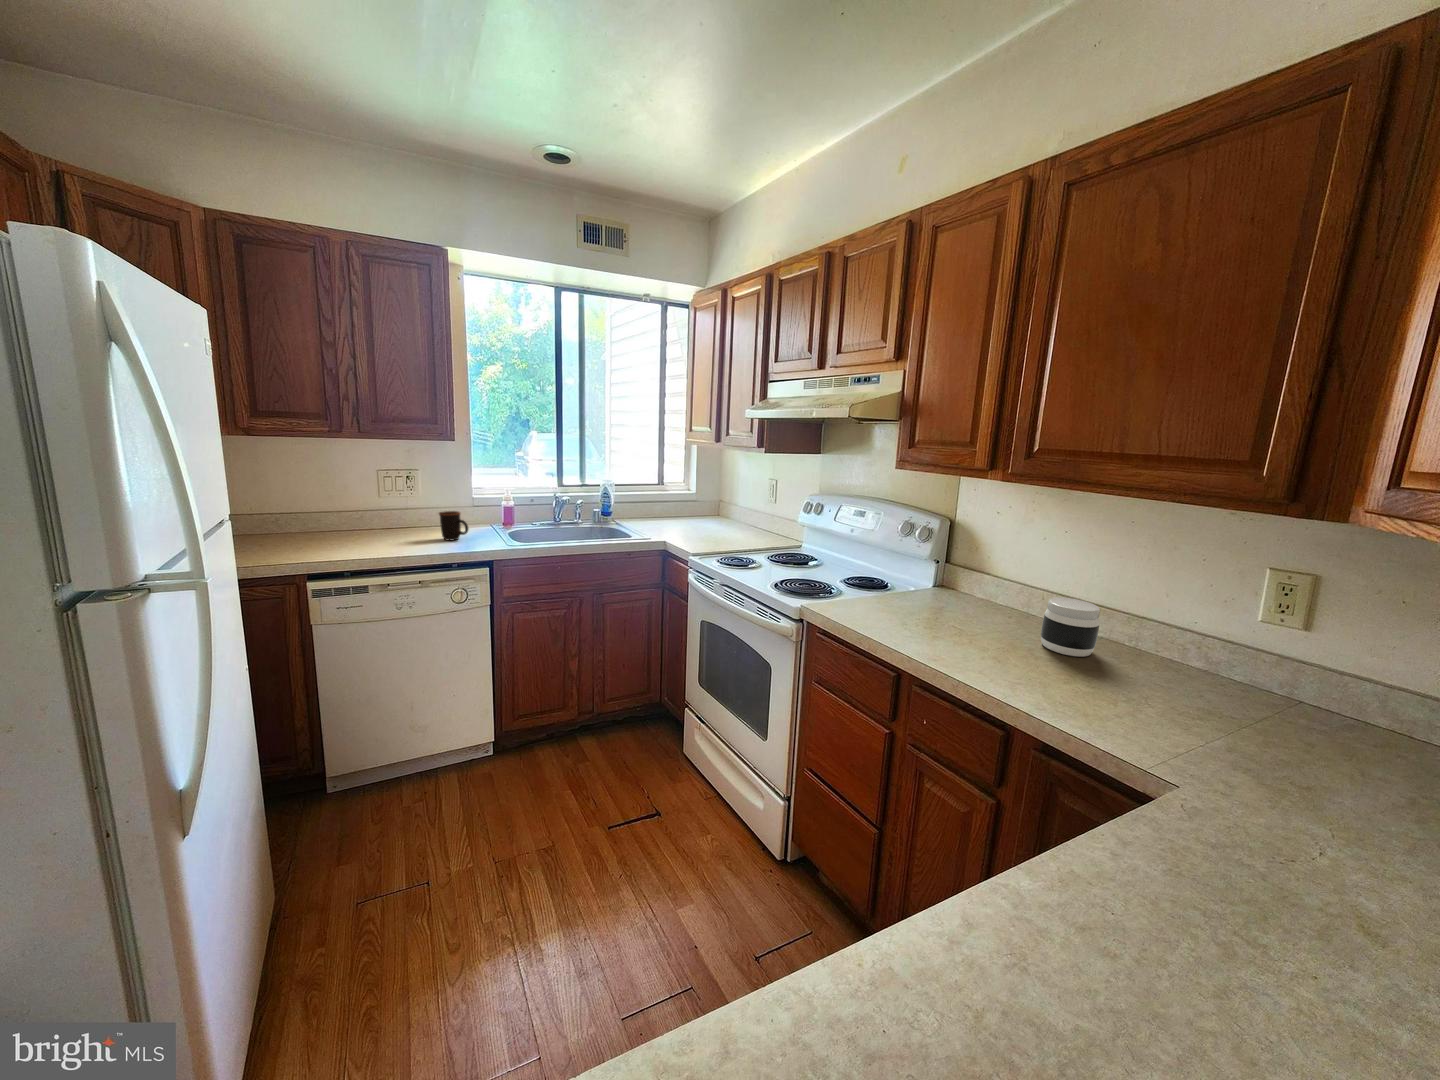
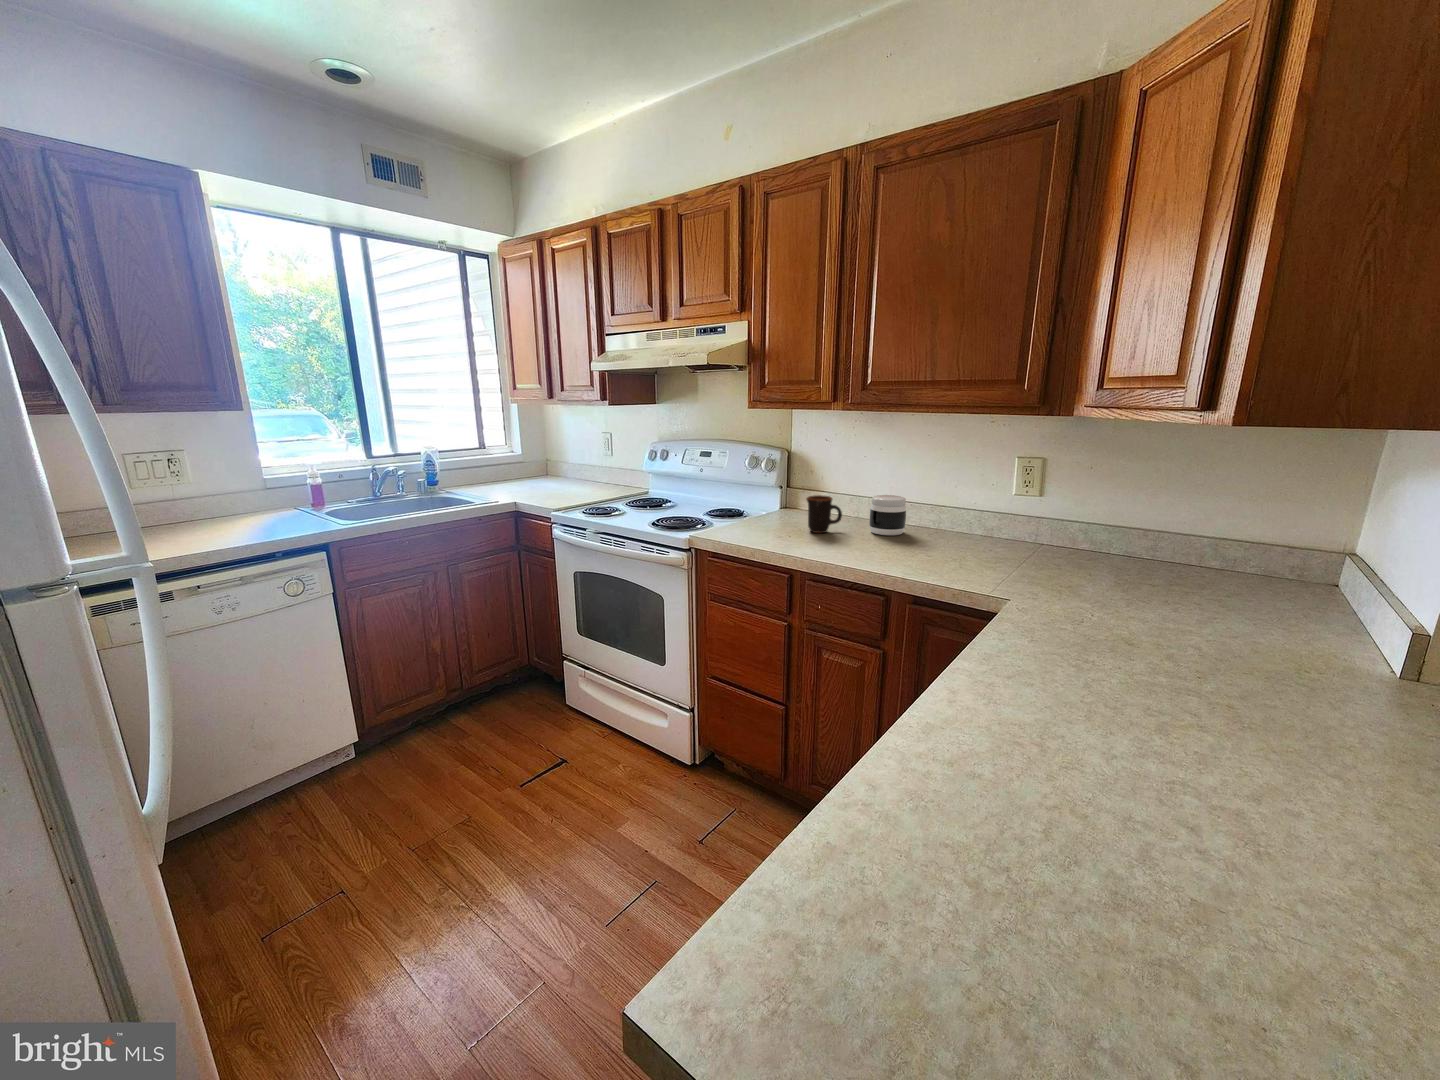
mug: present [439,511,468,541] -> present [806,495,842,533]

